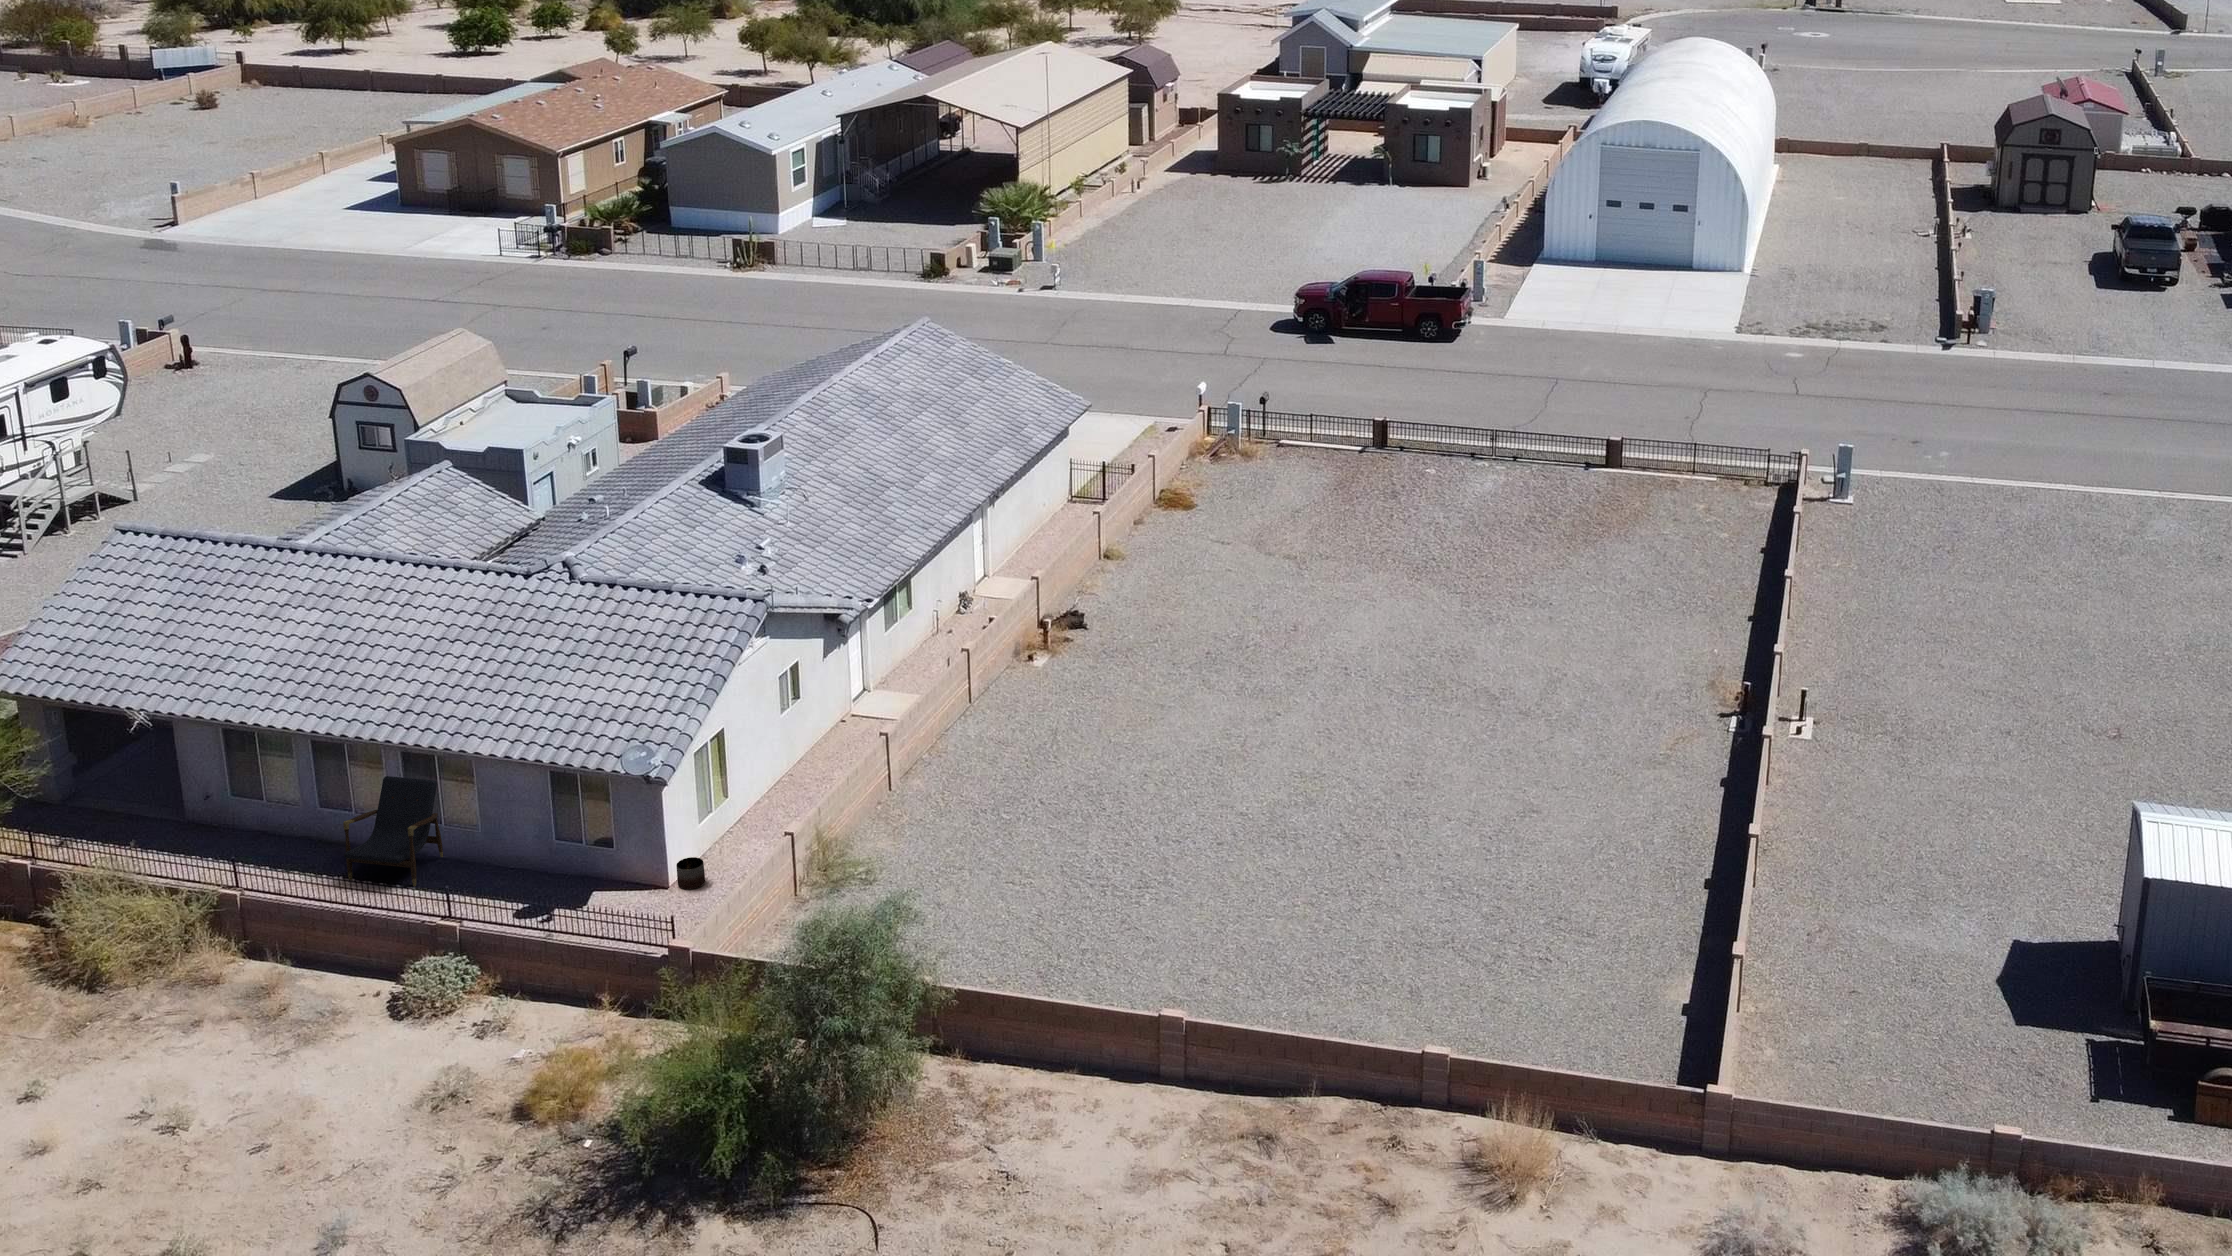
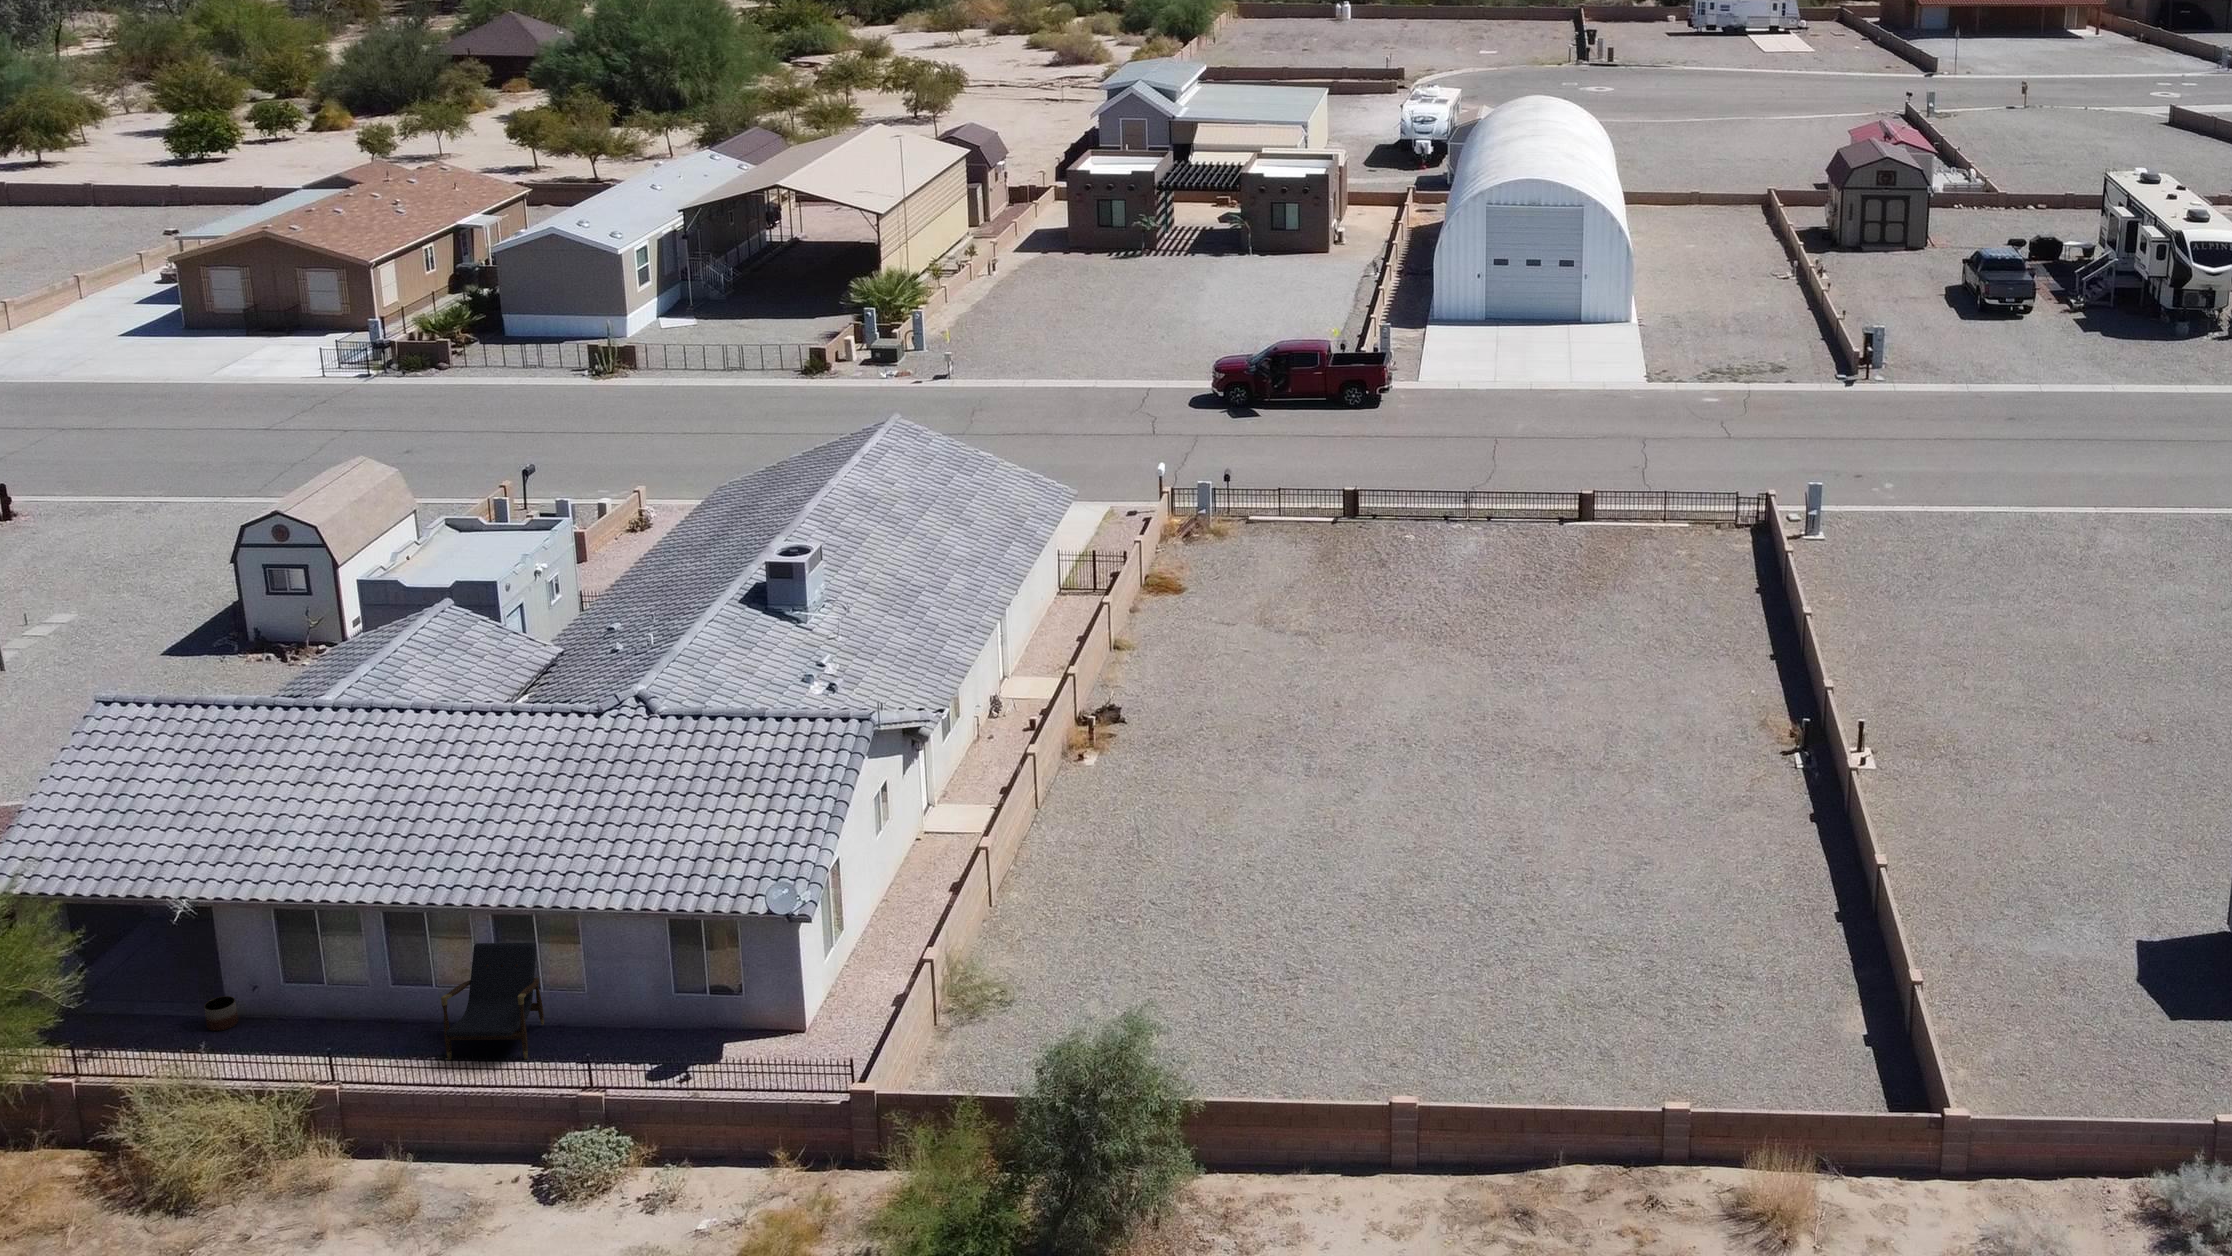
planter: present [676,857,705,890] -> present [204,996,238,1031]

